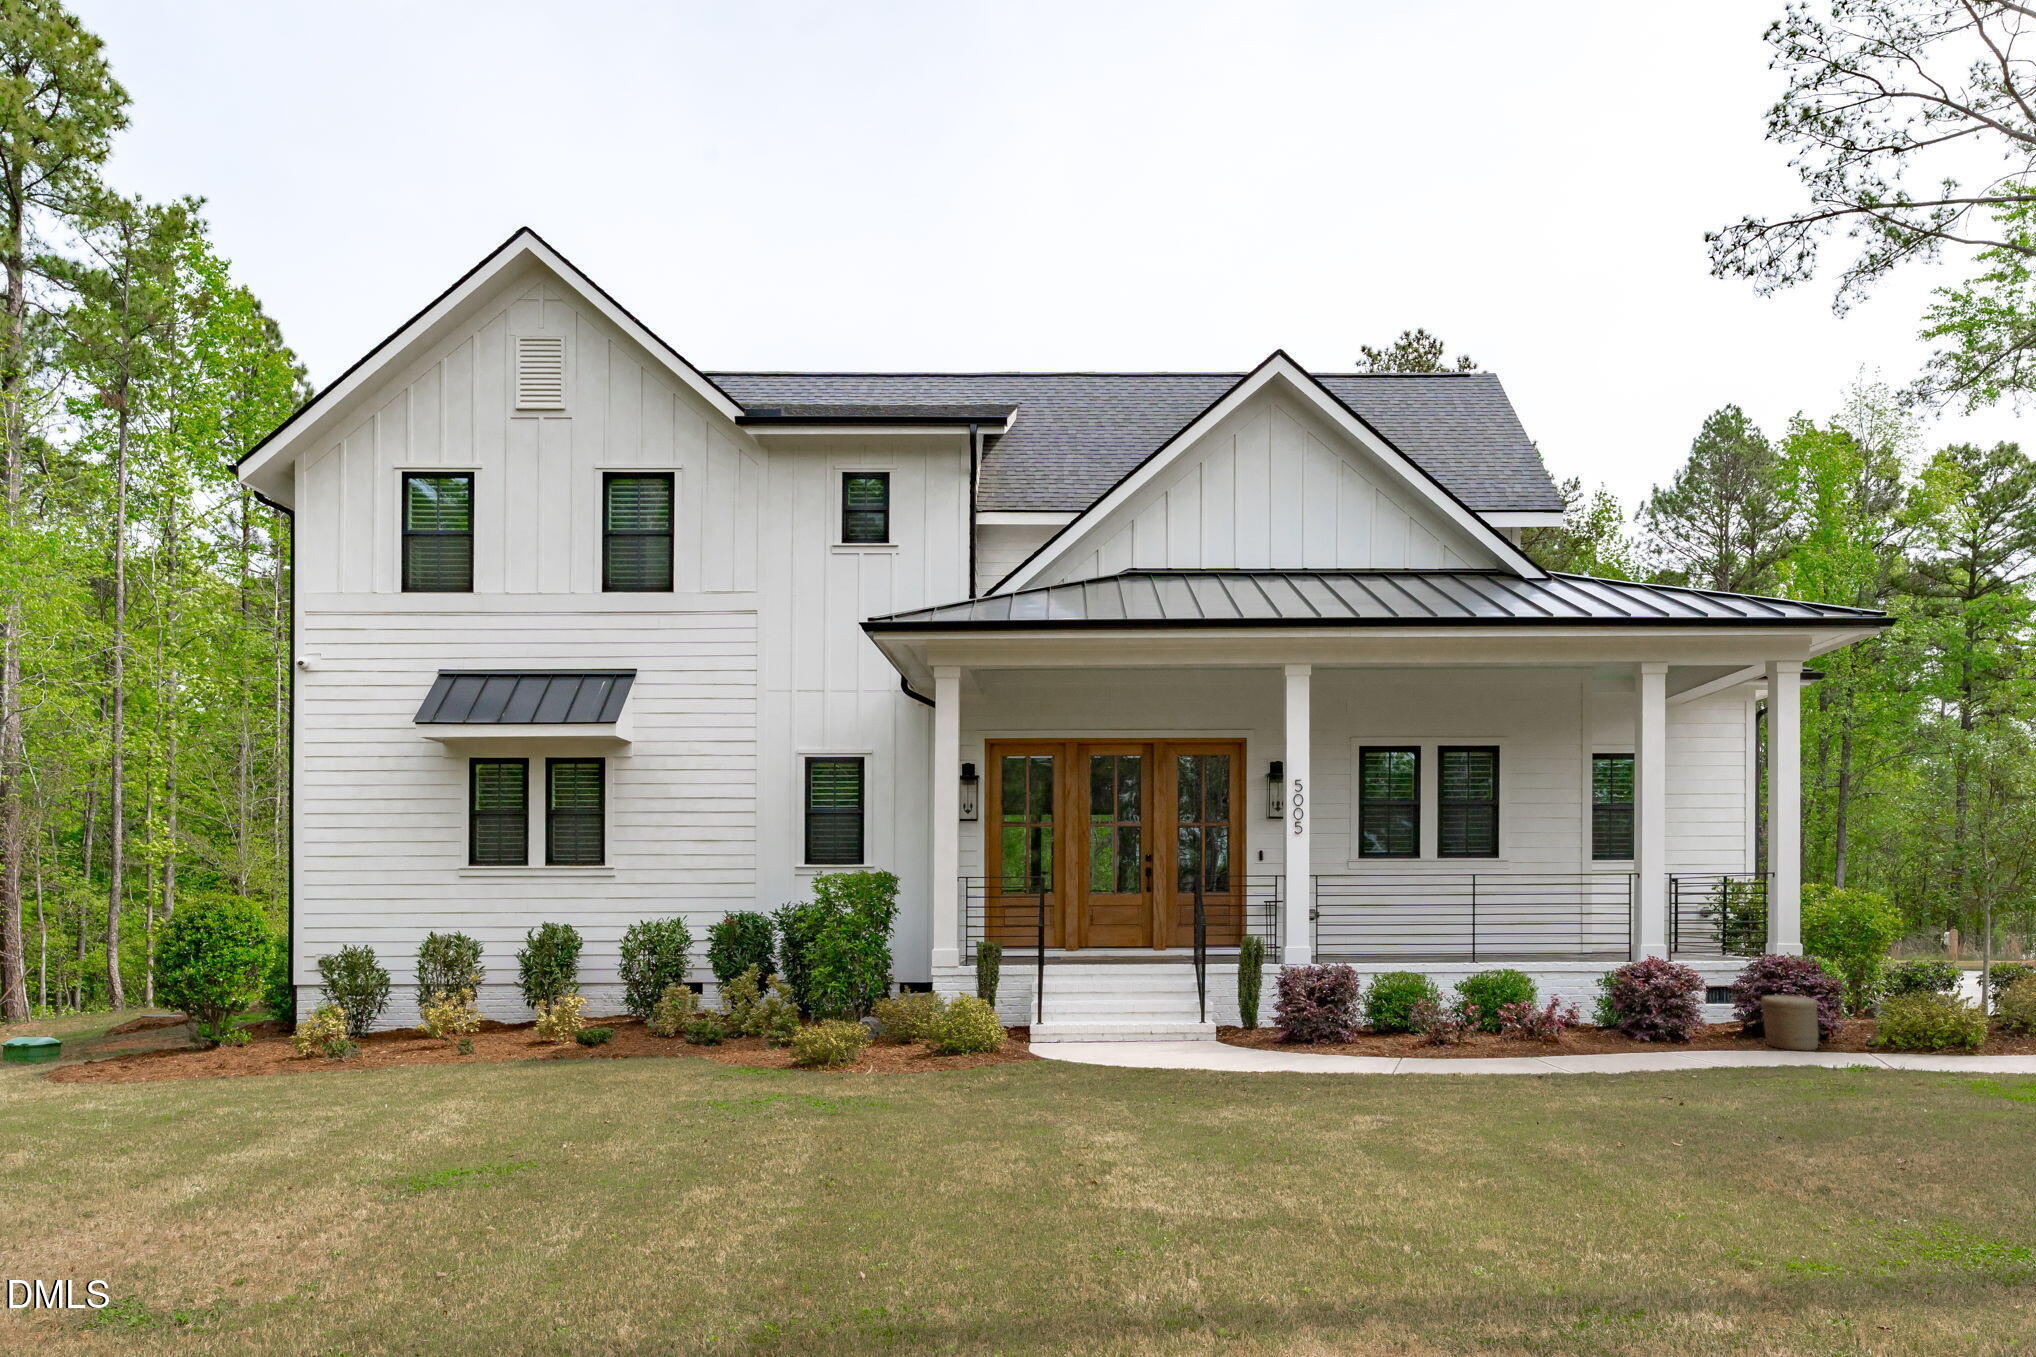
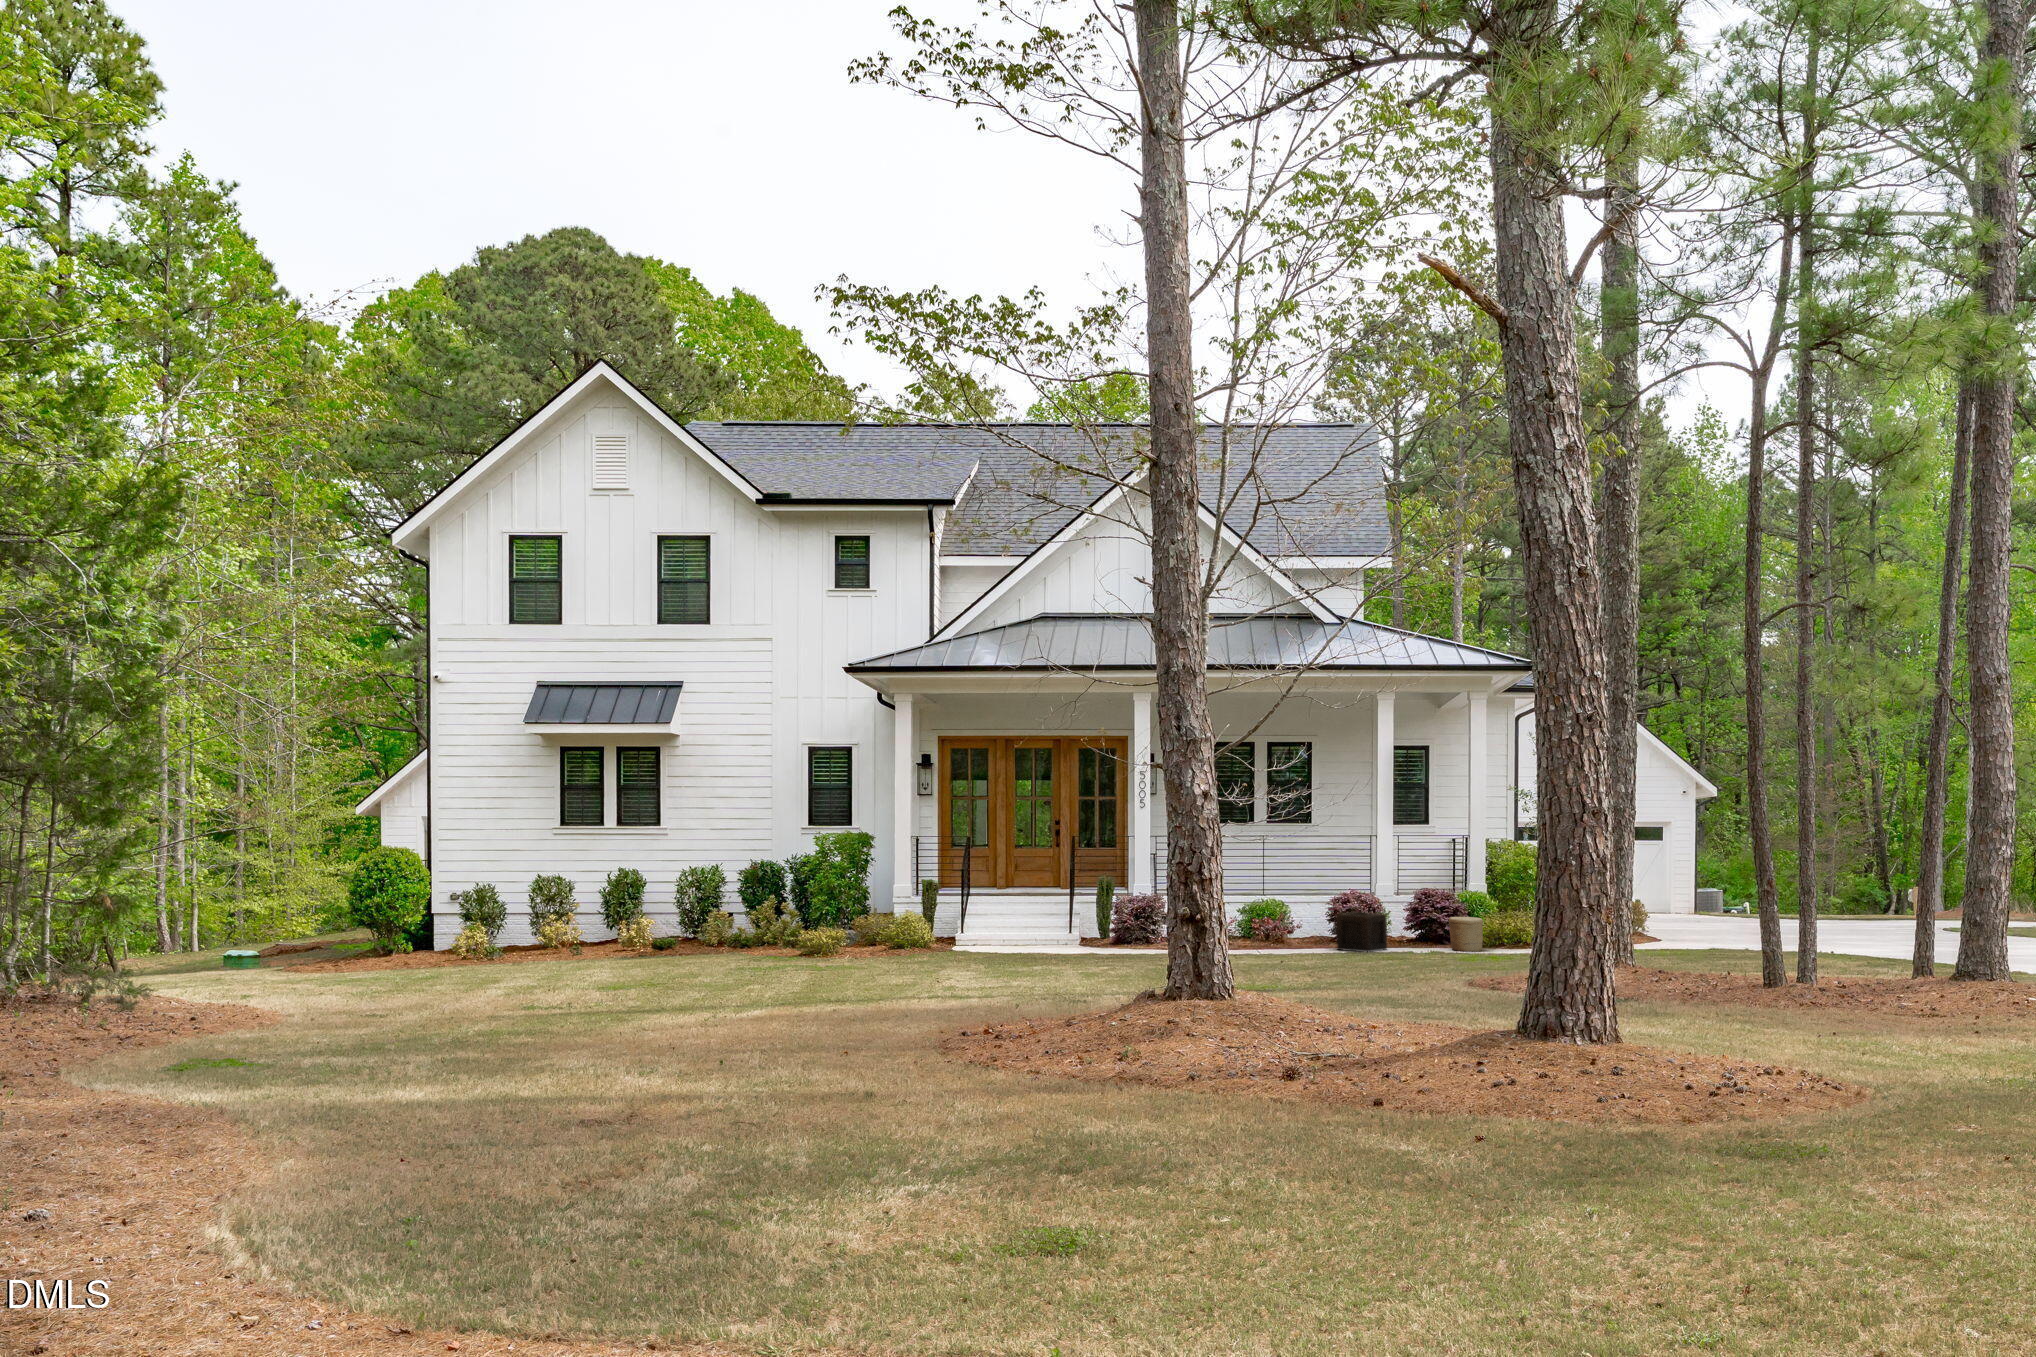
wooden crate: none [1593,987,1670,1054] -> present [1336,912,1387,952]

